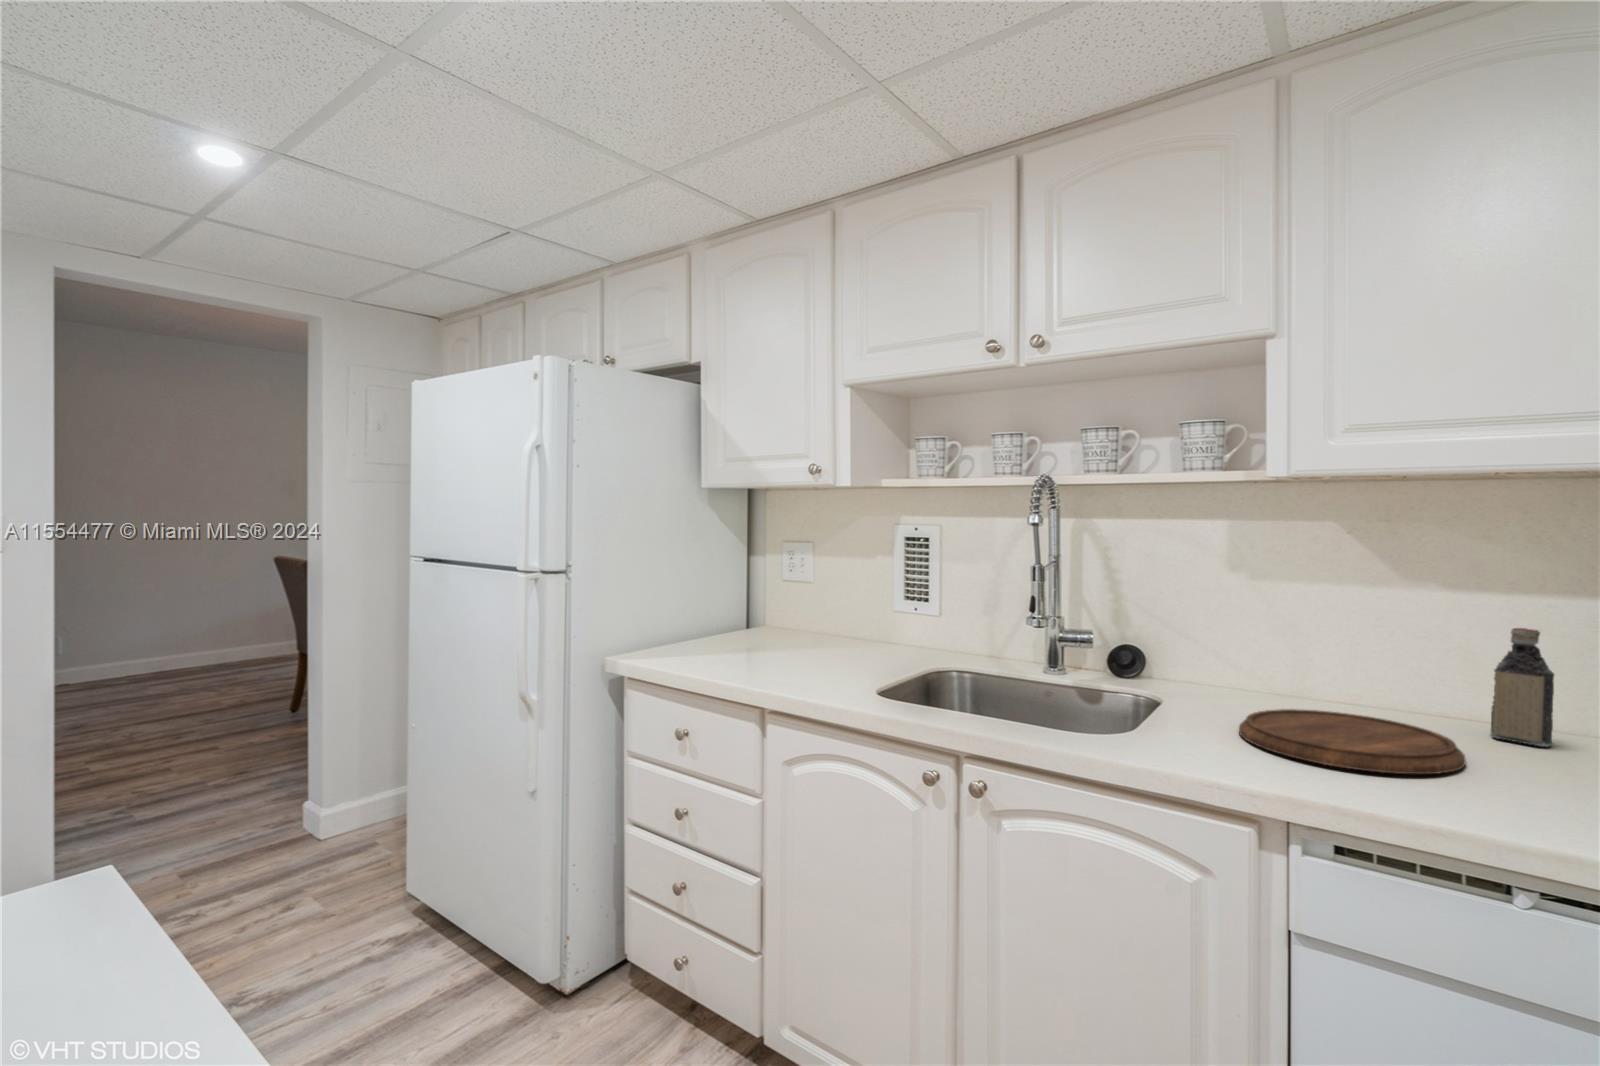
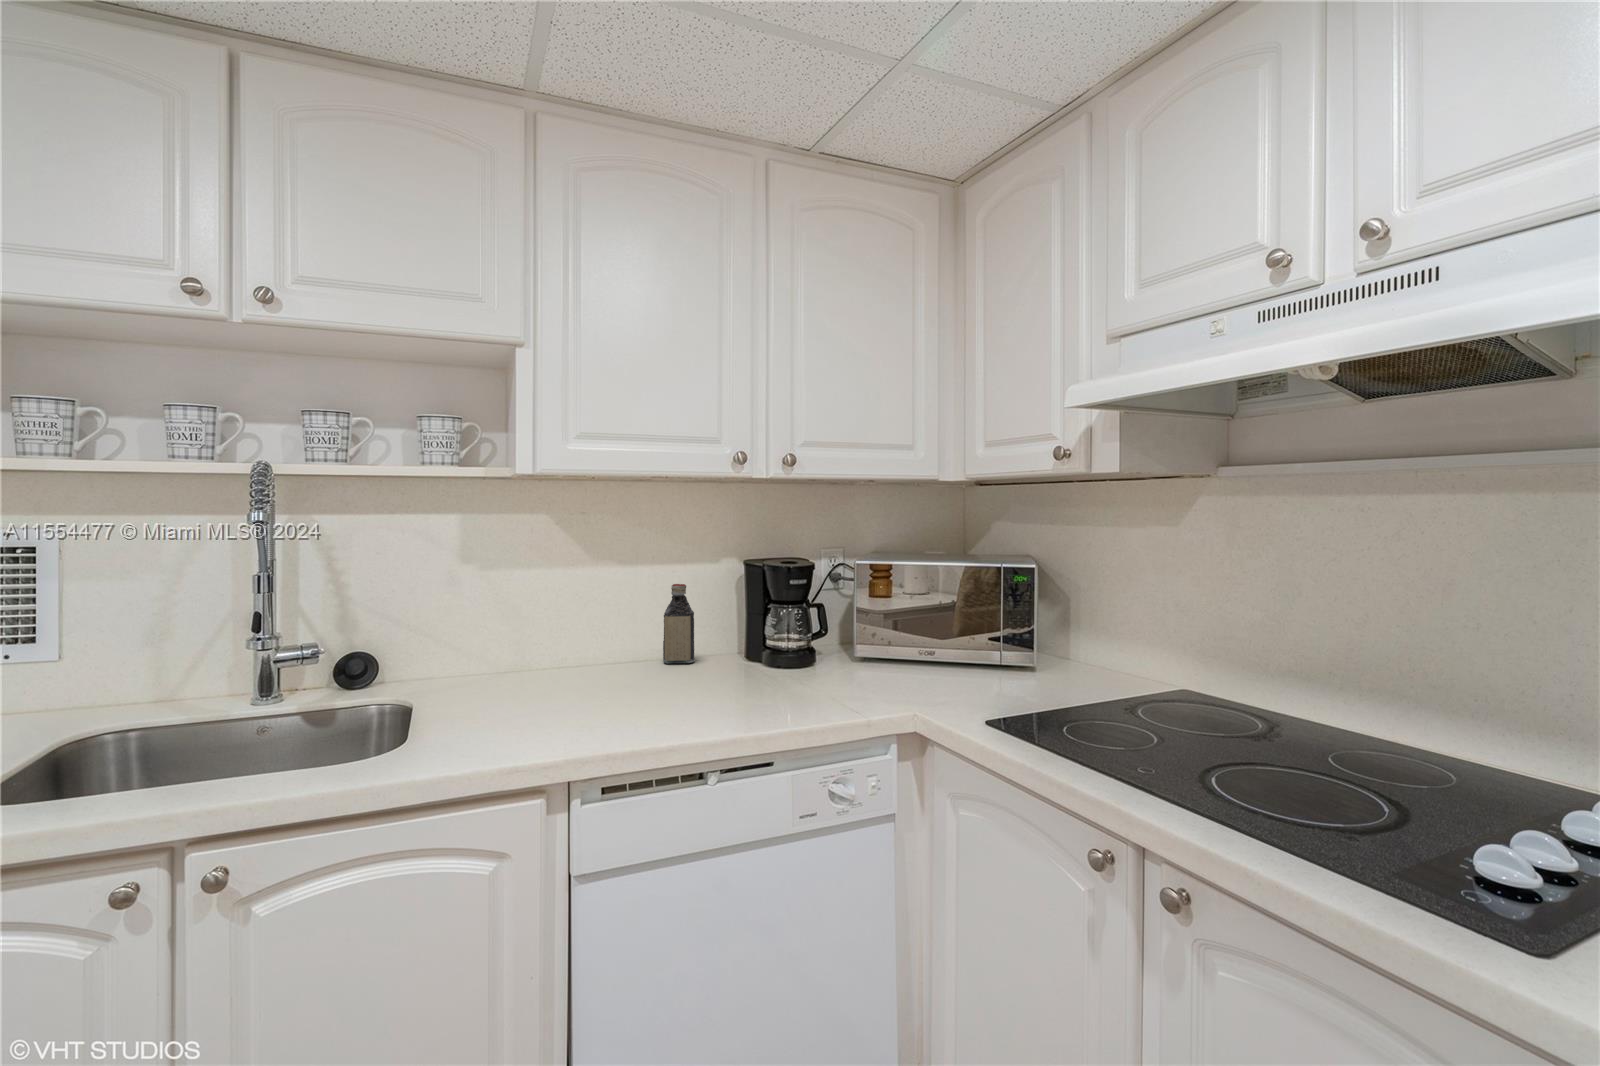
cutting board: present [1239,709,1466,774] -> none [504,668,663,724]

